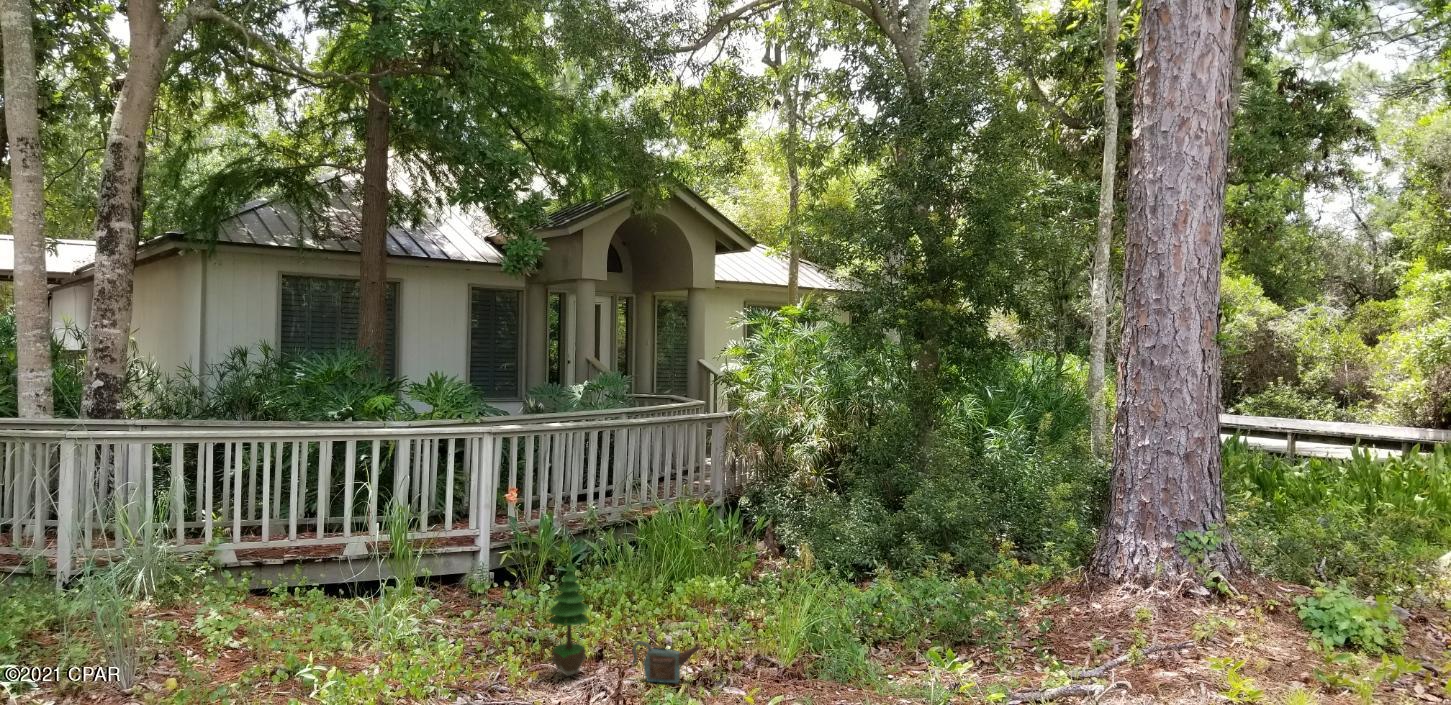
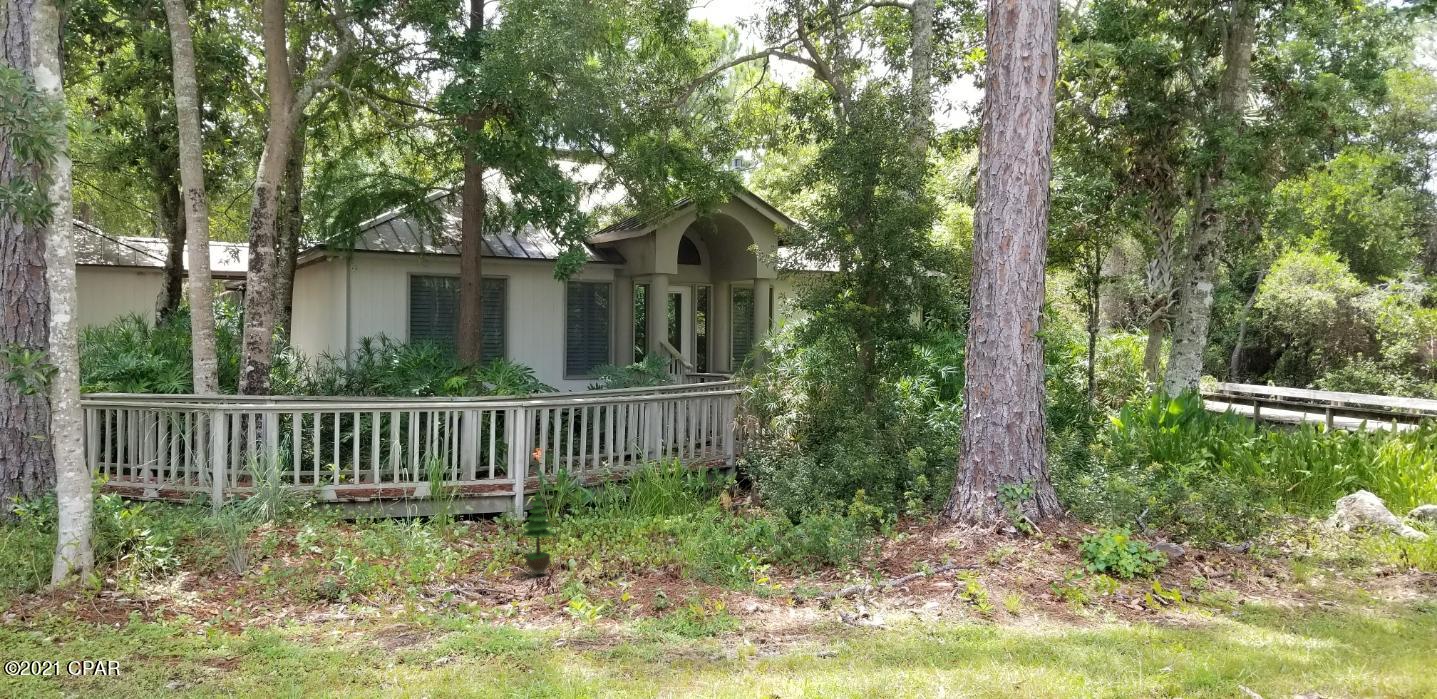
watering can: present [632,641,699,683] -> none [581,550,628,581]

